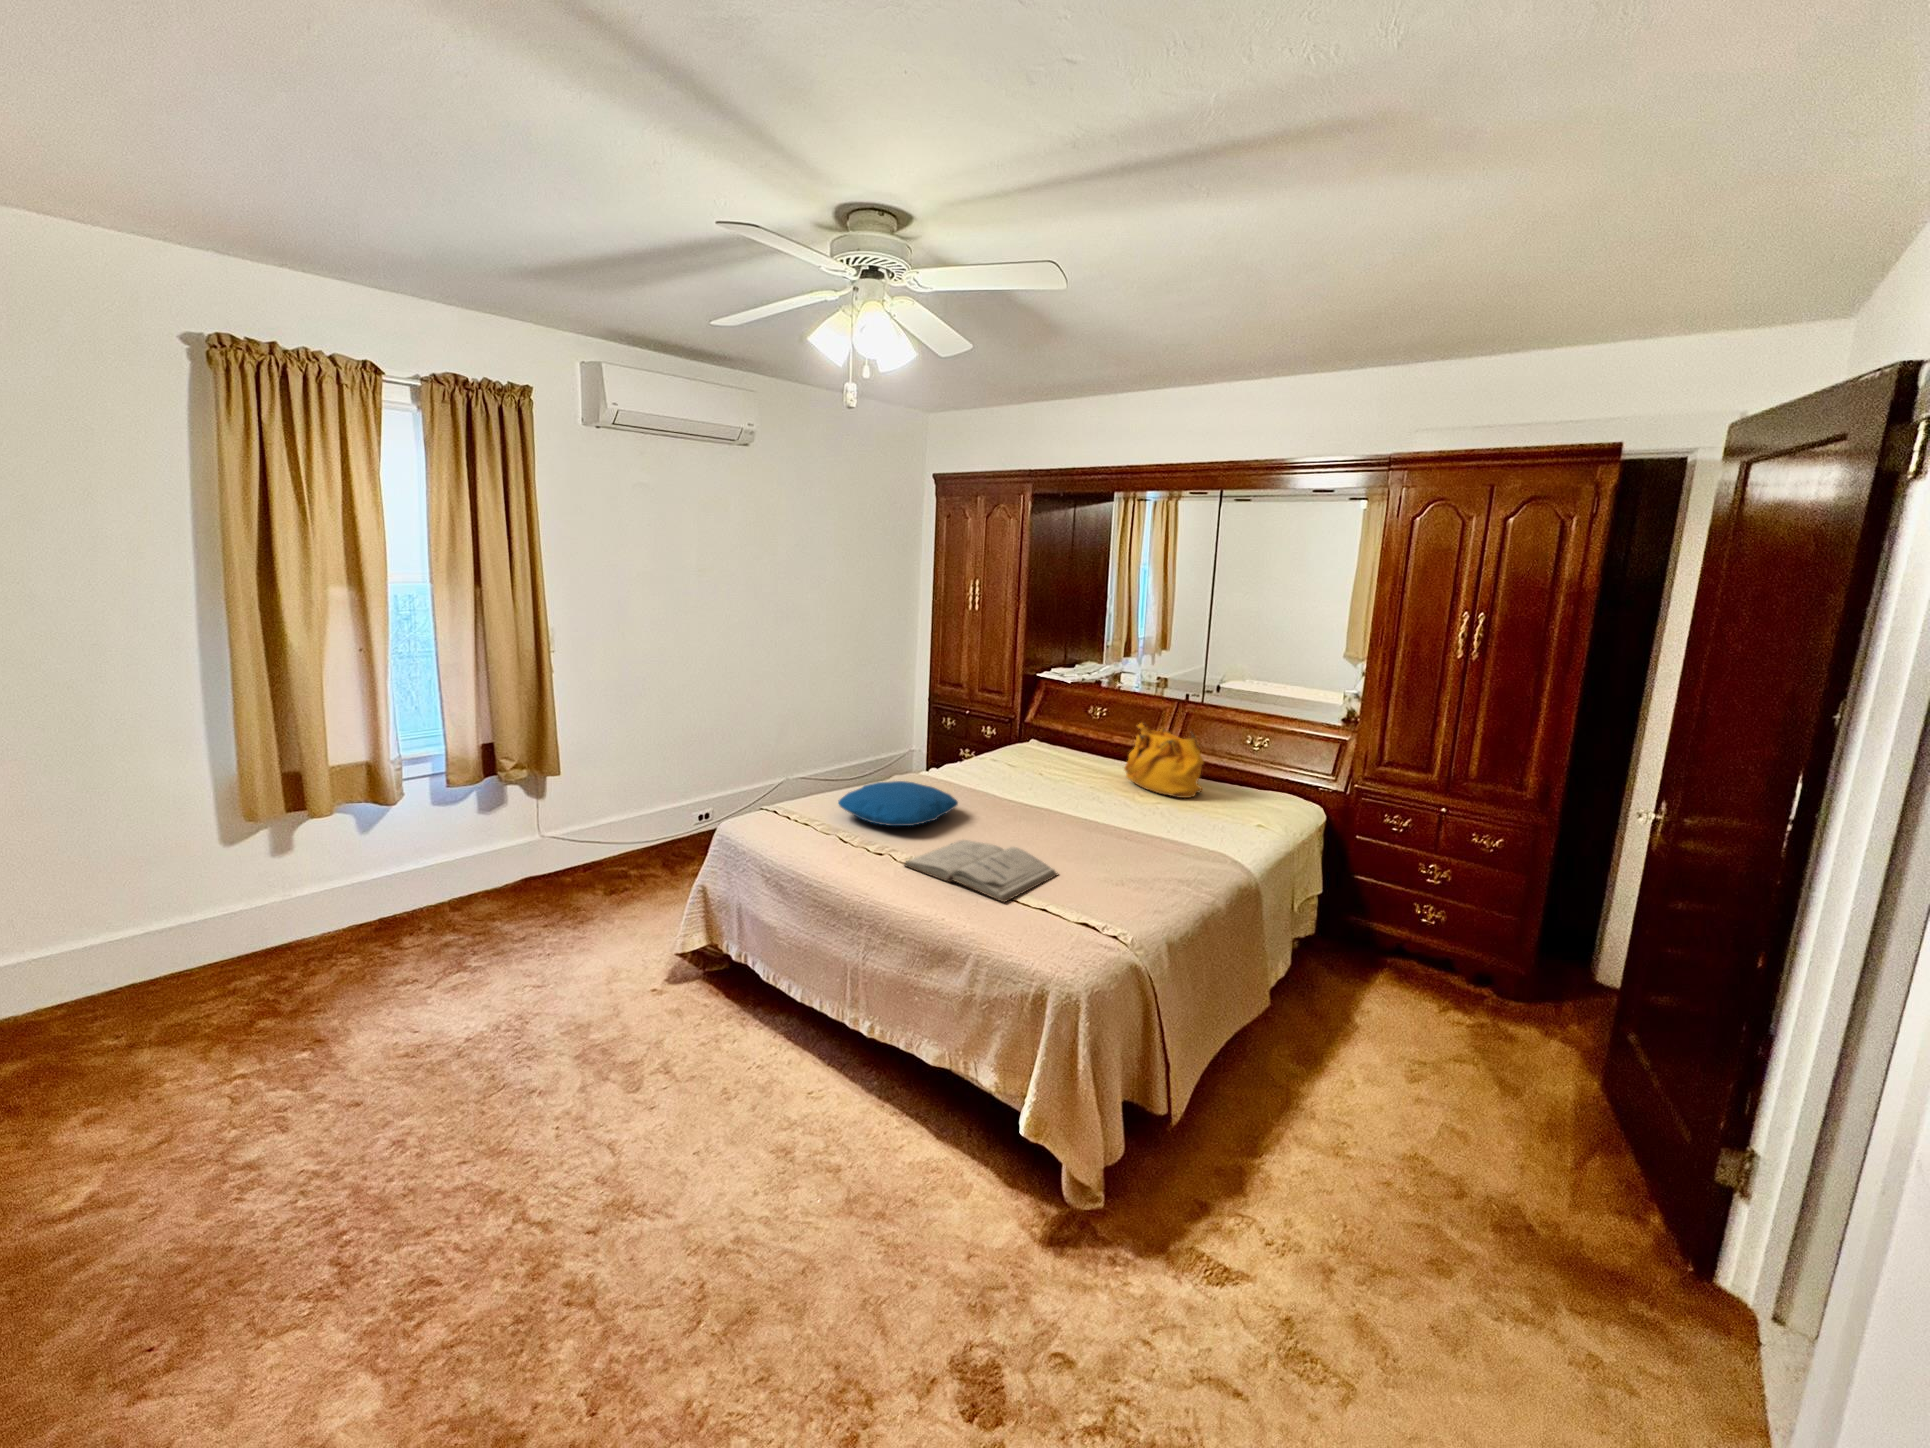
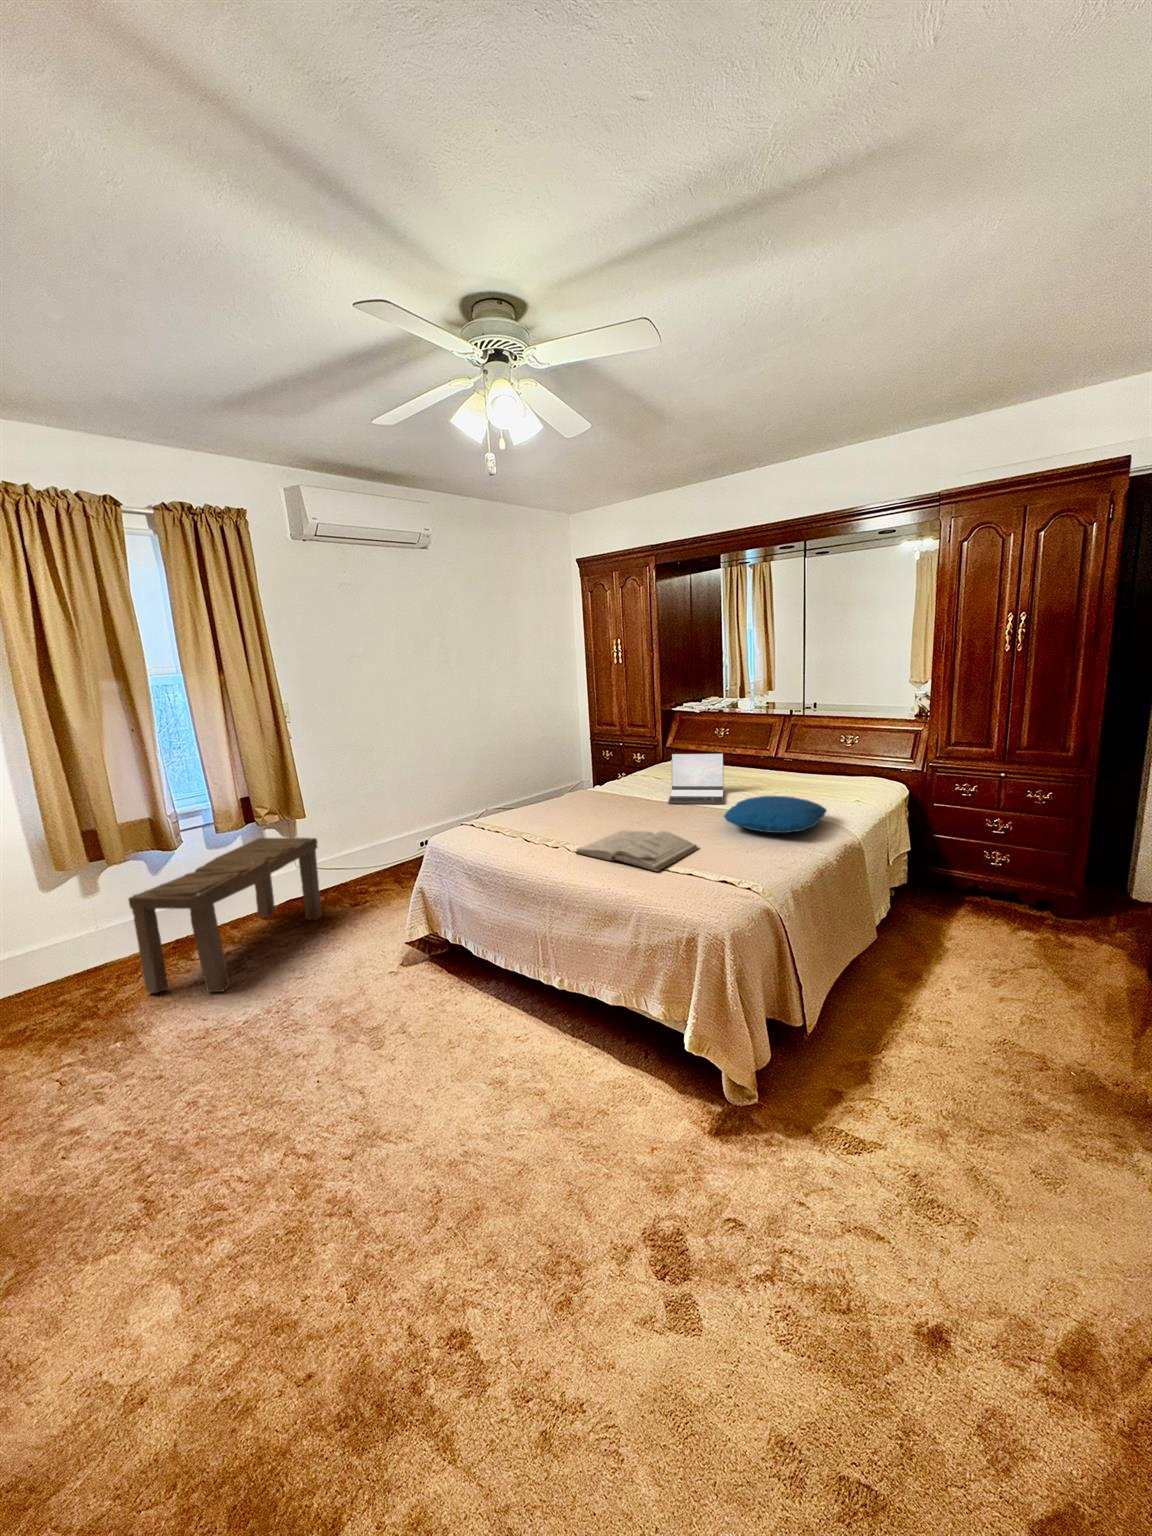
handbag: present [1124,723,1203,798] -> none [745,732,808,787]
laptop: none [1024,741,1098,814] -> present [668,753,724,804]
pillow: present [839,781,958,826] -> present [724,796,827,833]
bench: none [333,797,573,997] -> present [129,838,322,993]

